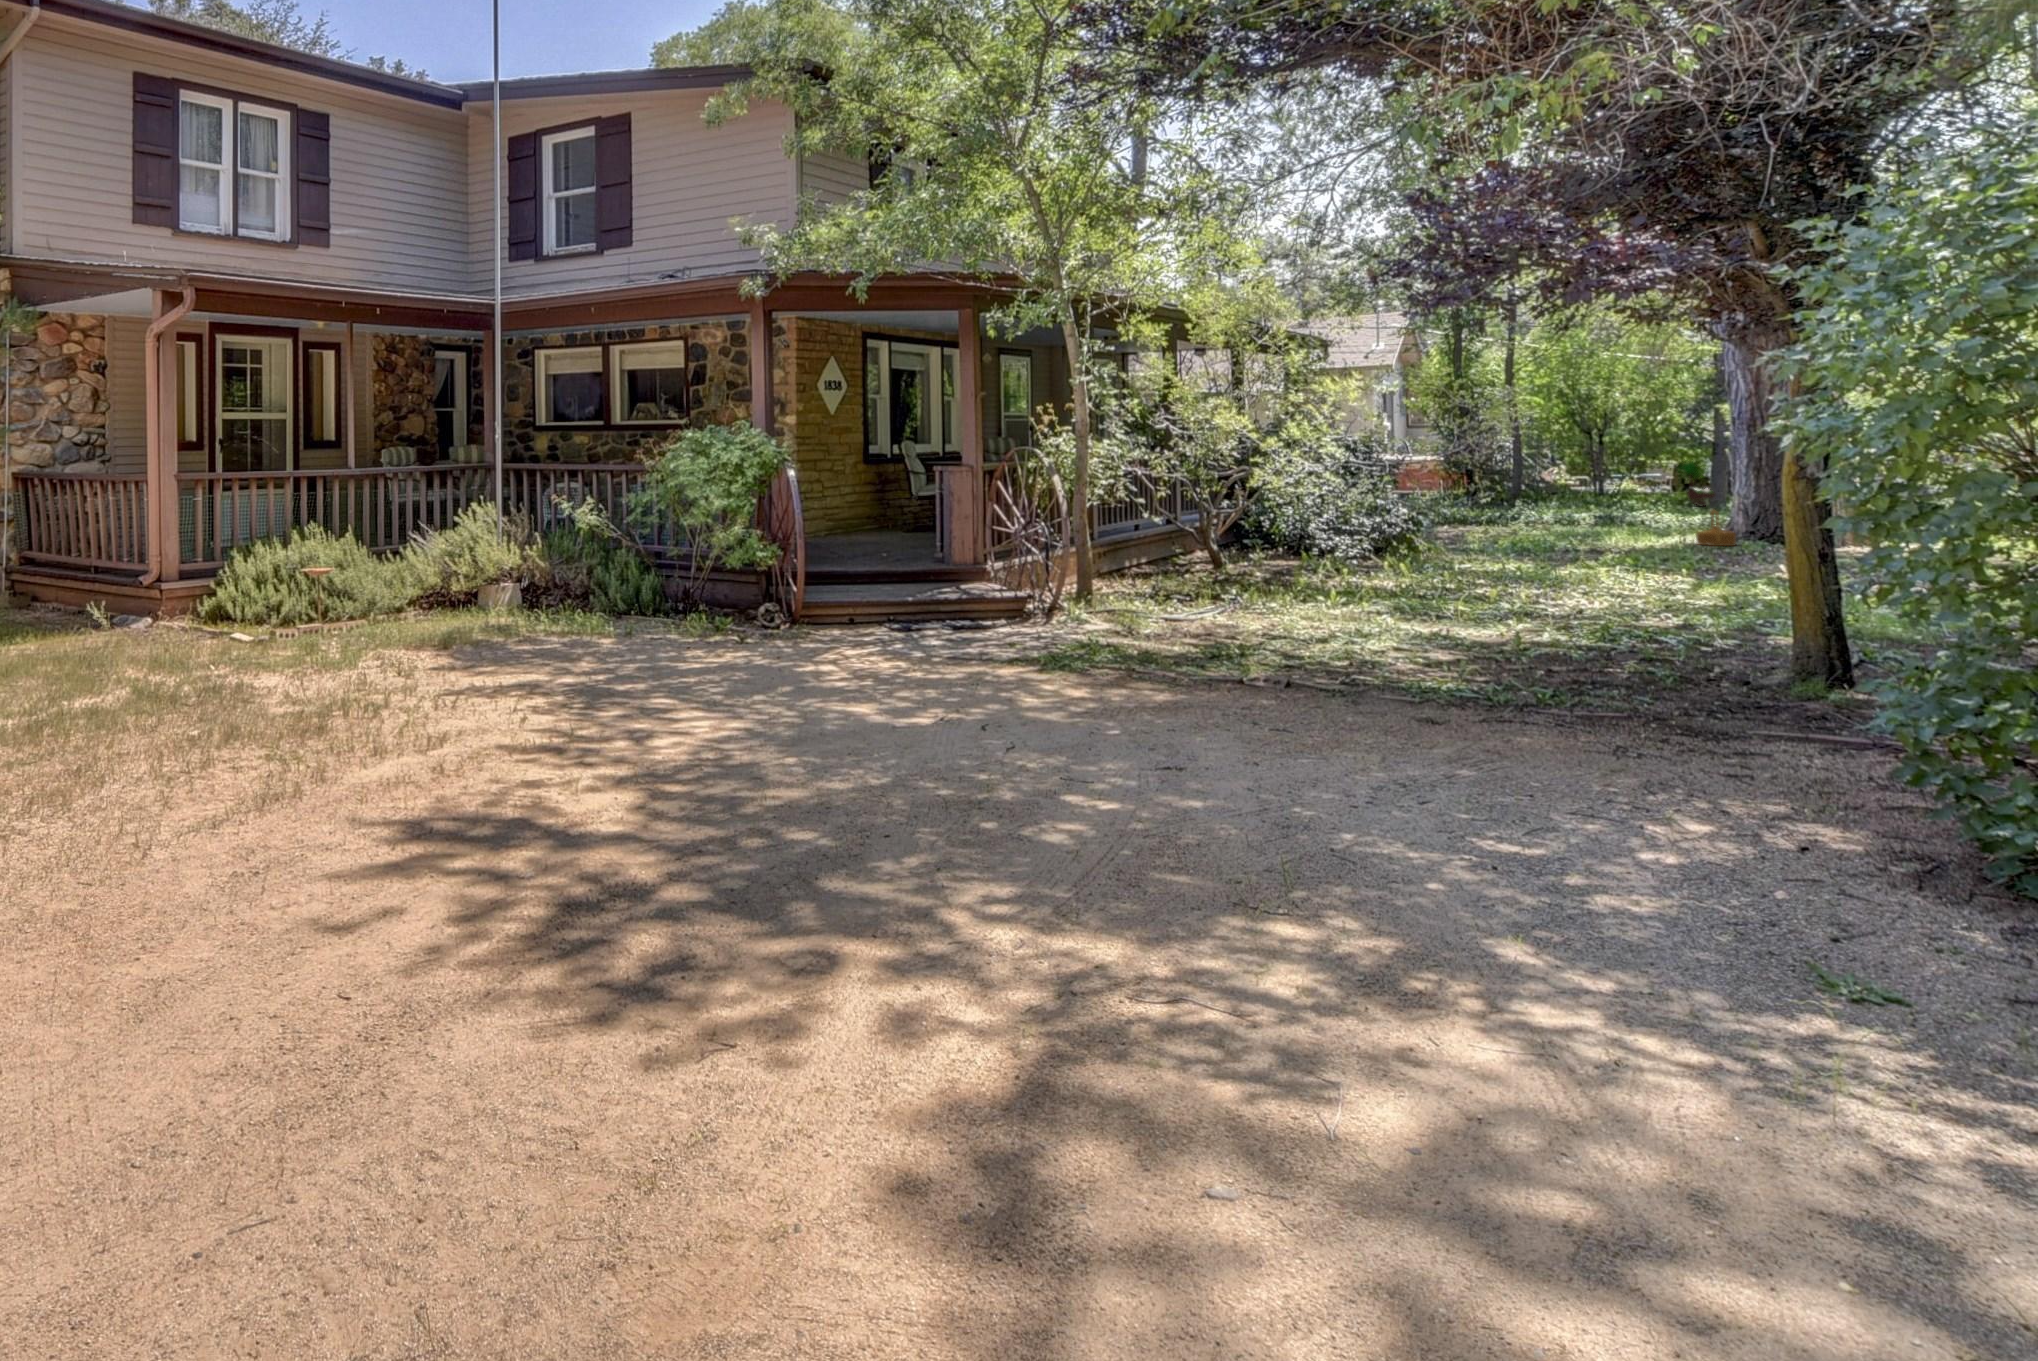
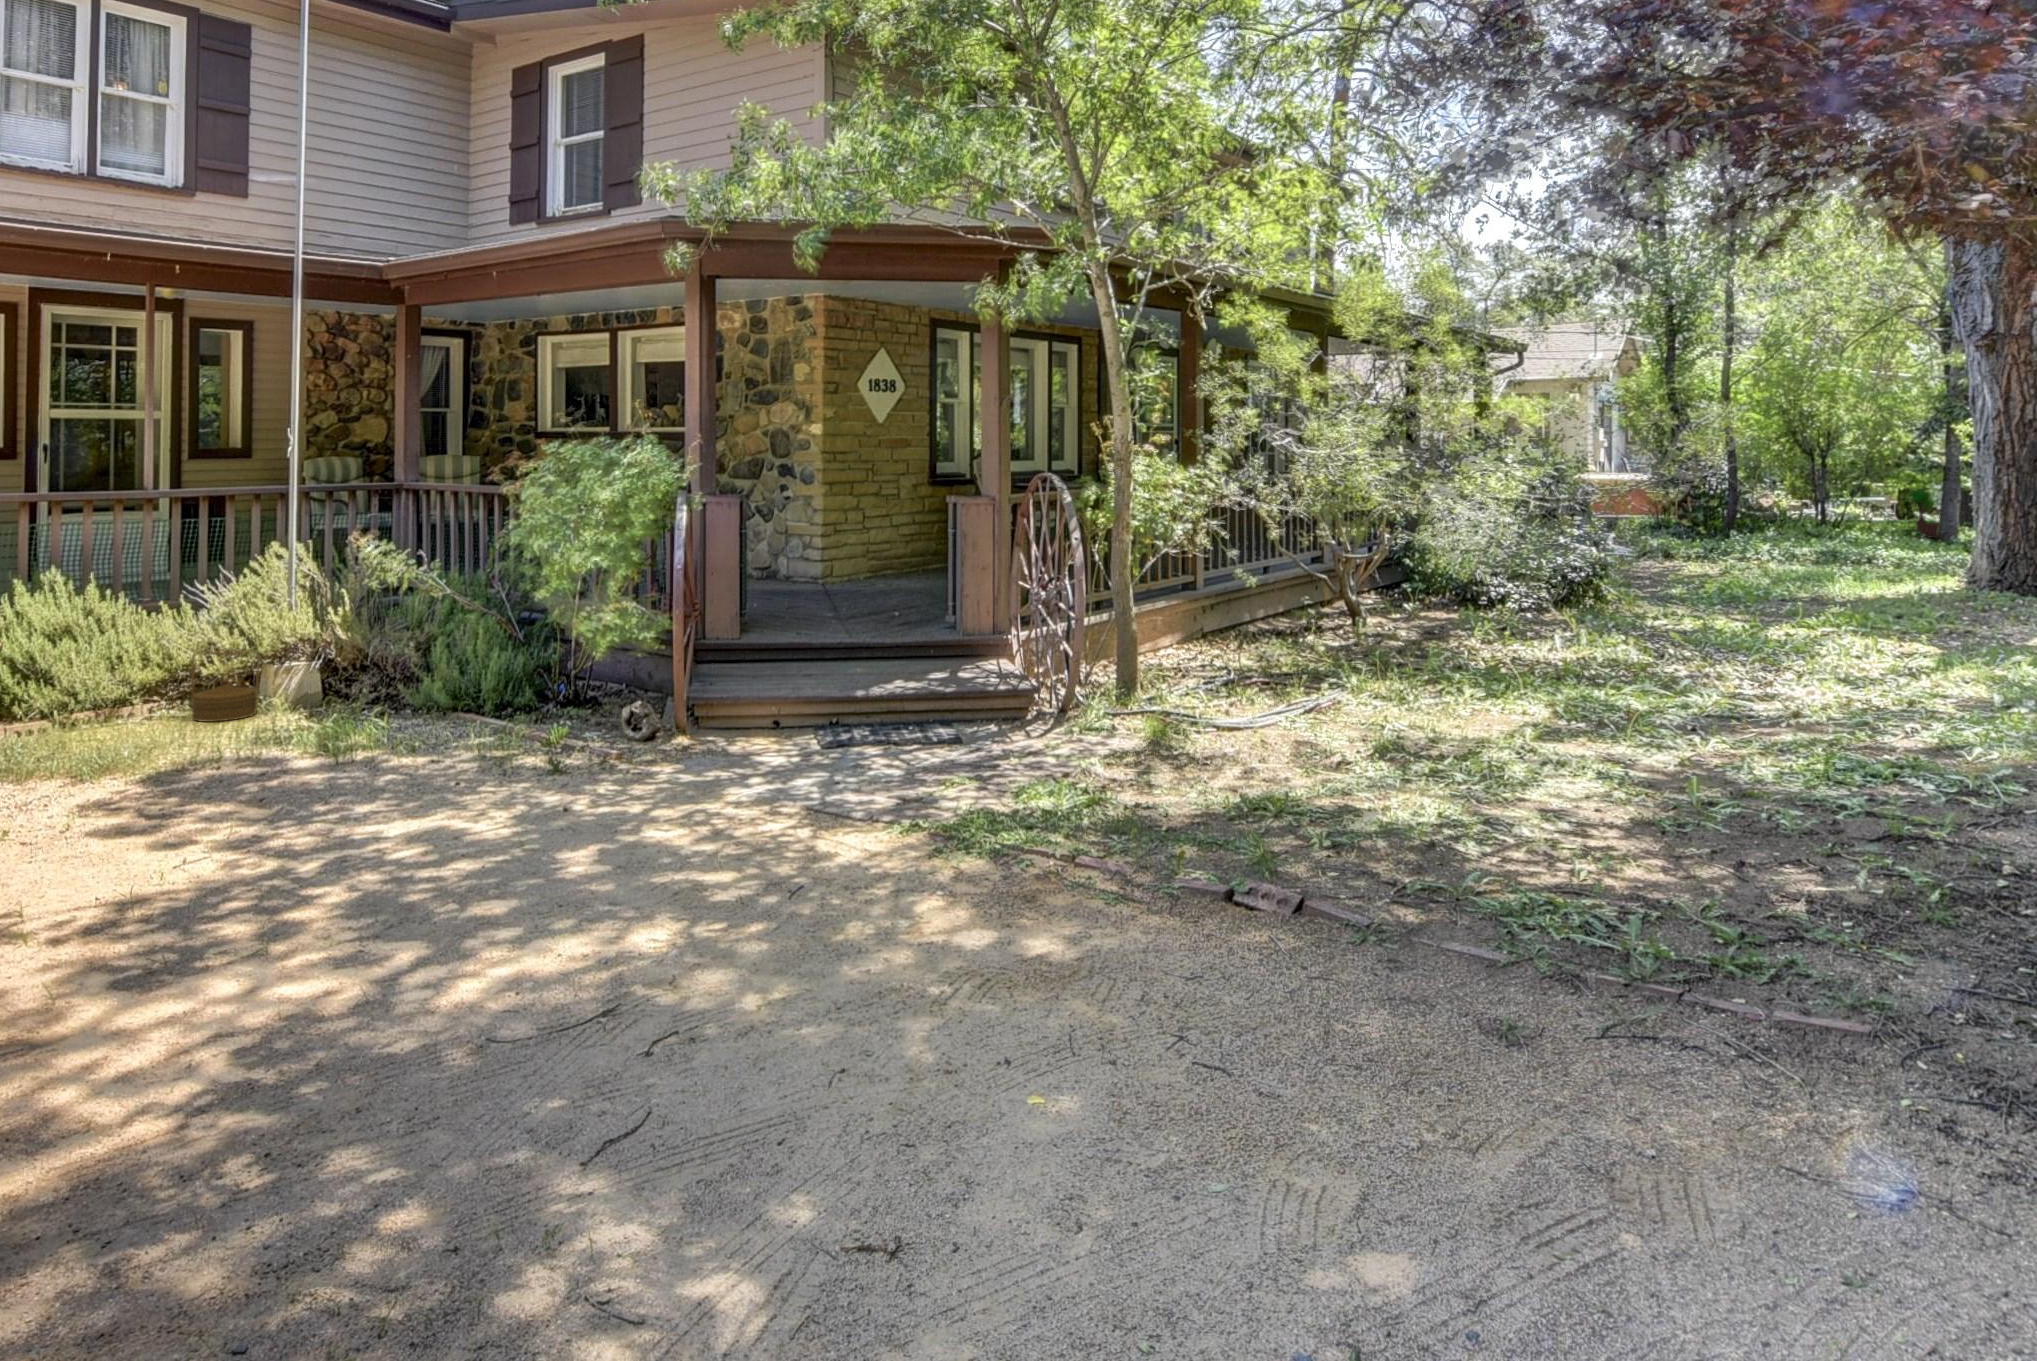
woven basket: present [1696,510,1736,546] -> present [191,650,261,722]

